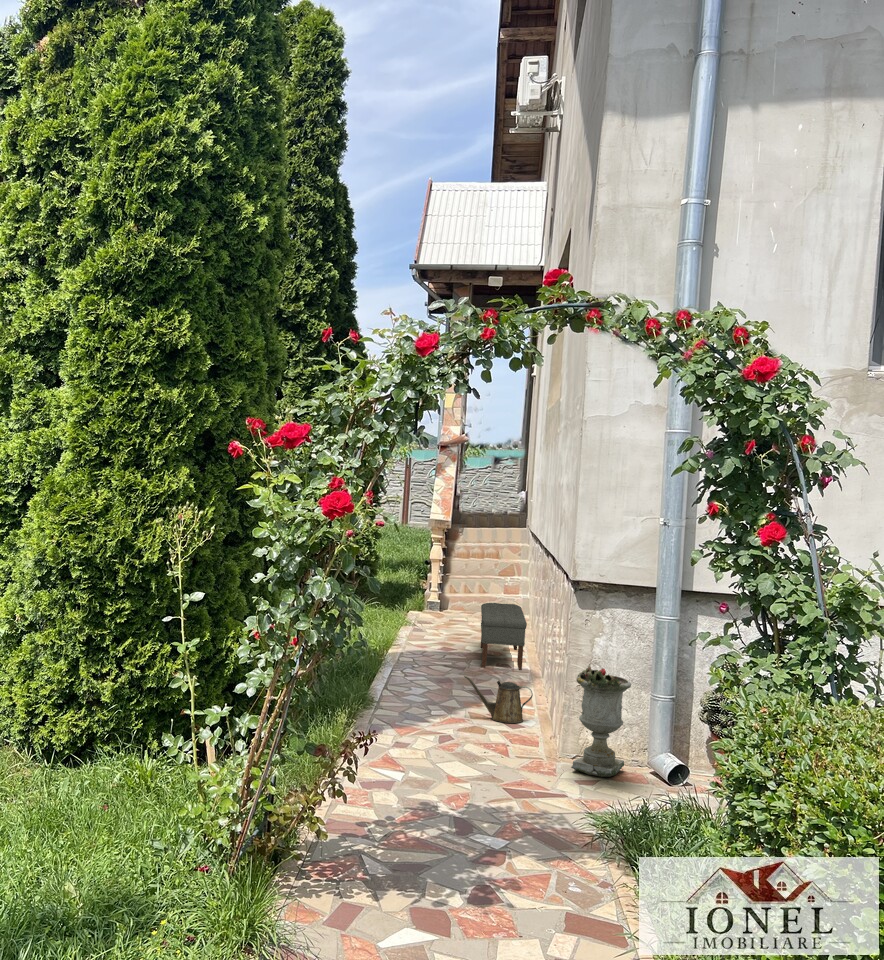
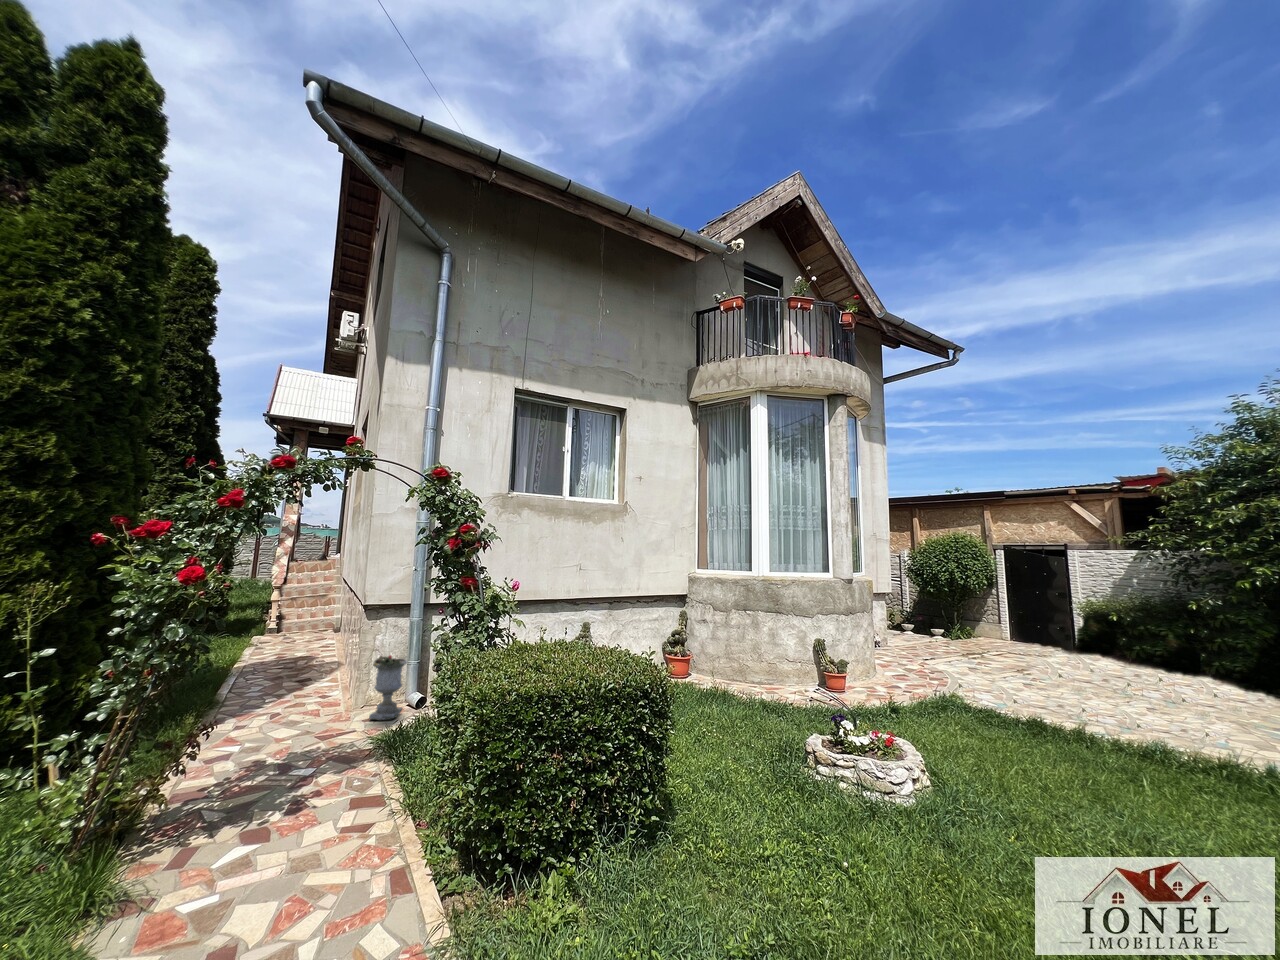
bench: present [481,603,527,670] -> none [308,623,342,667]
watering can: present [464,676,533,723] -> none [294,673,344,700]

